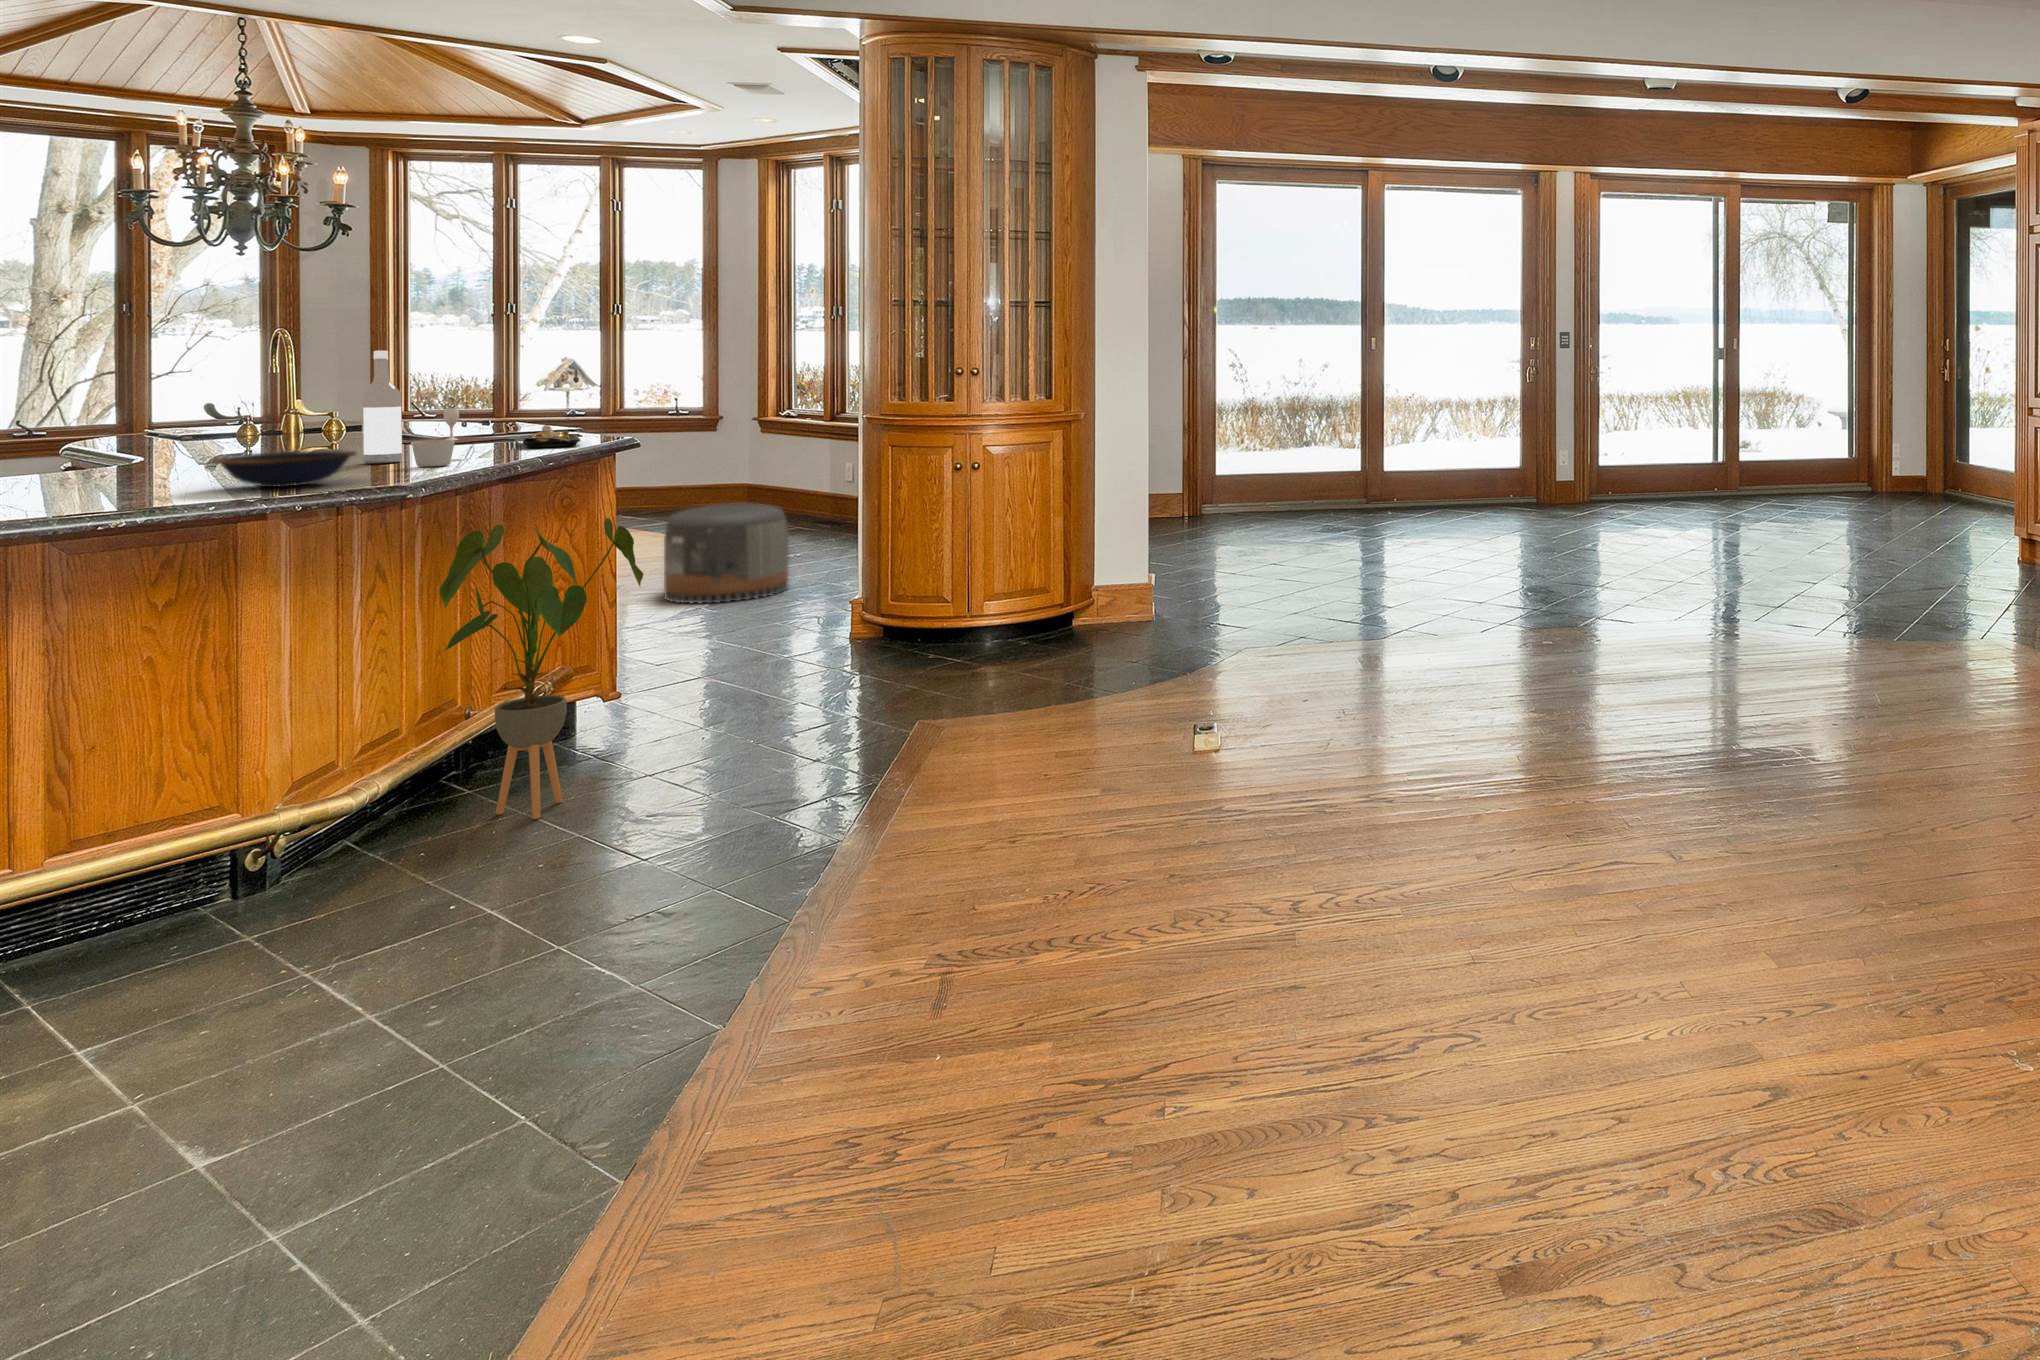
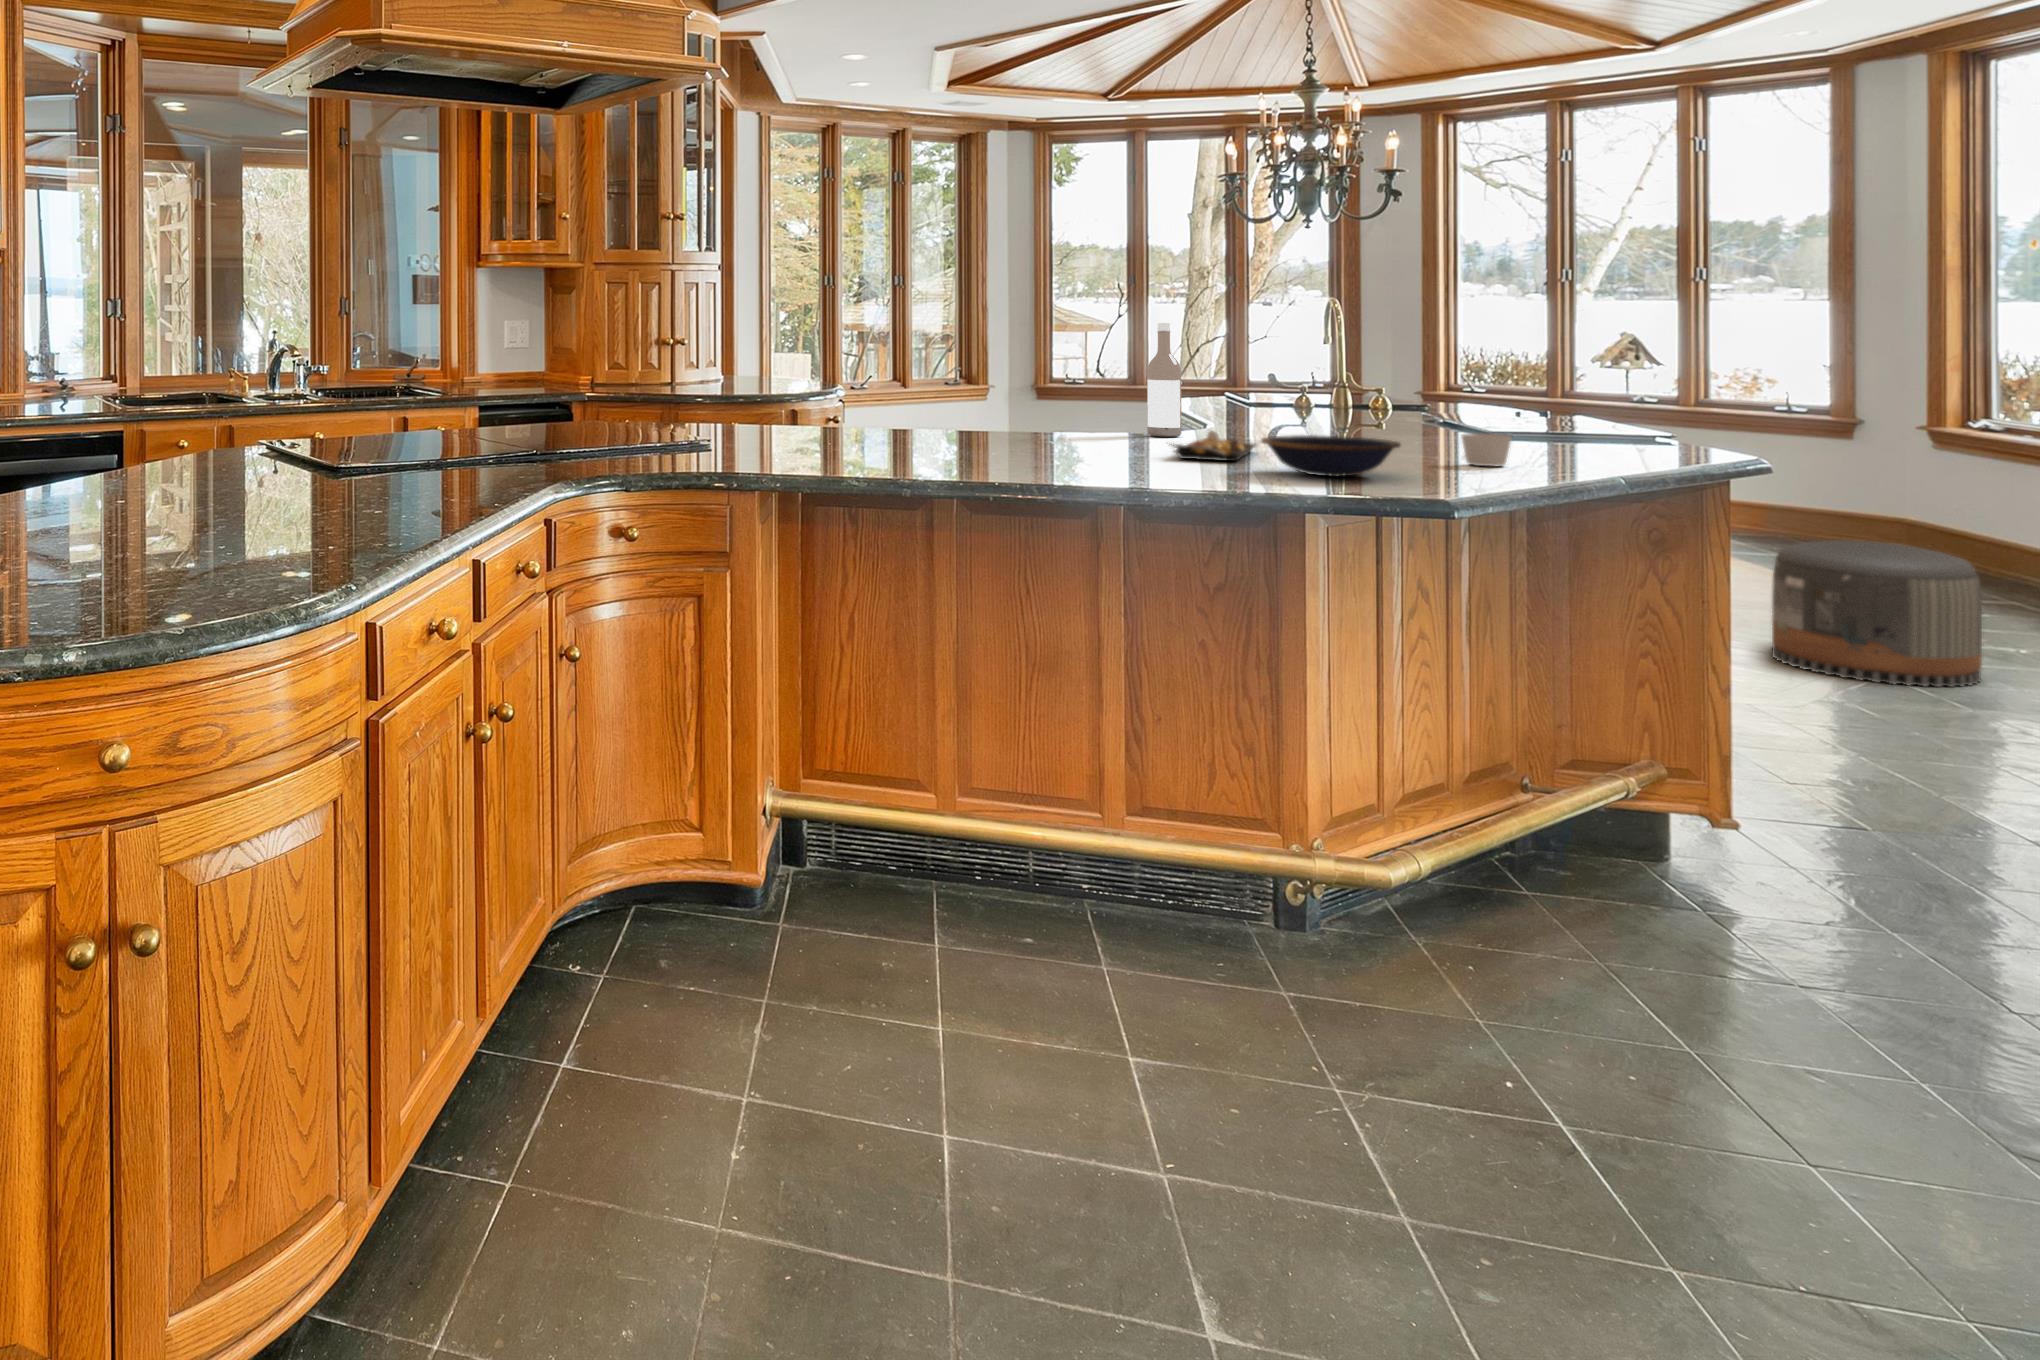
wine bottle: present [362,351,402,464] -> present [1147,323,1181,437]
wine glass: present [402,408,508,443] -> none [1435,393,1579,436]
plate: present [514,425,580,448] -> present [1170,431,1256,461]
house plant: present [439,518,643,819] -> none [1491,550,1775,956]

